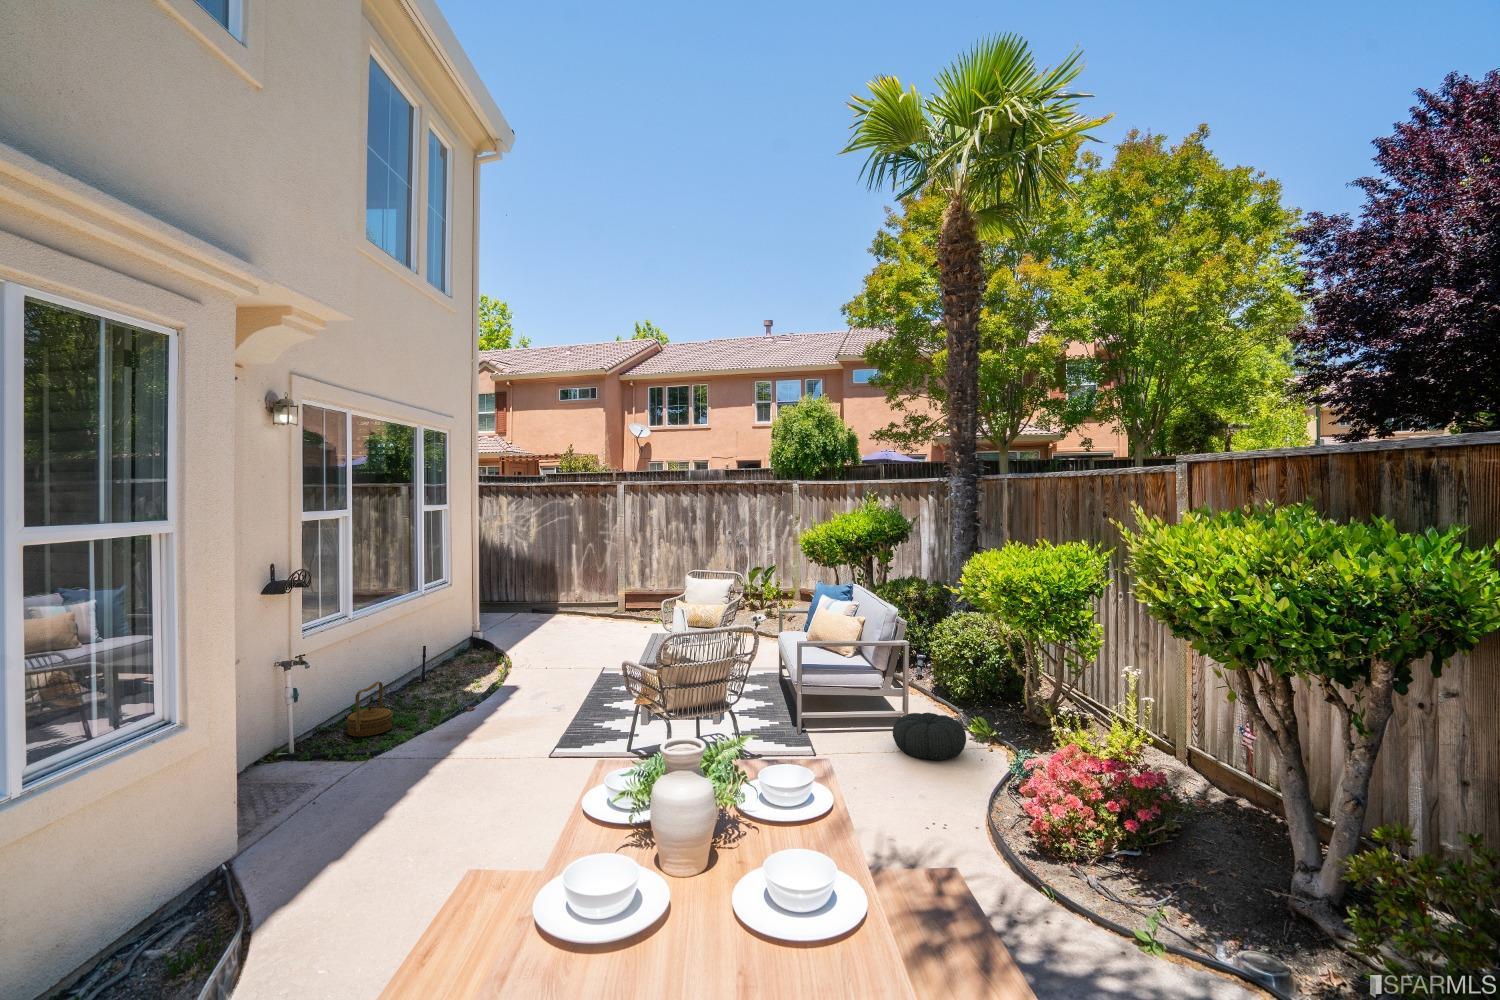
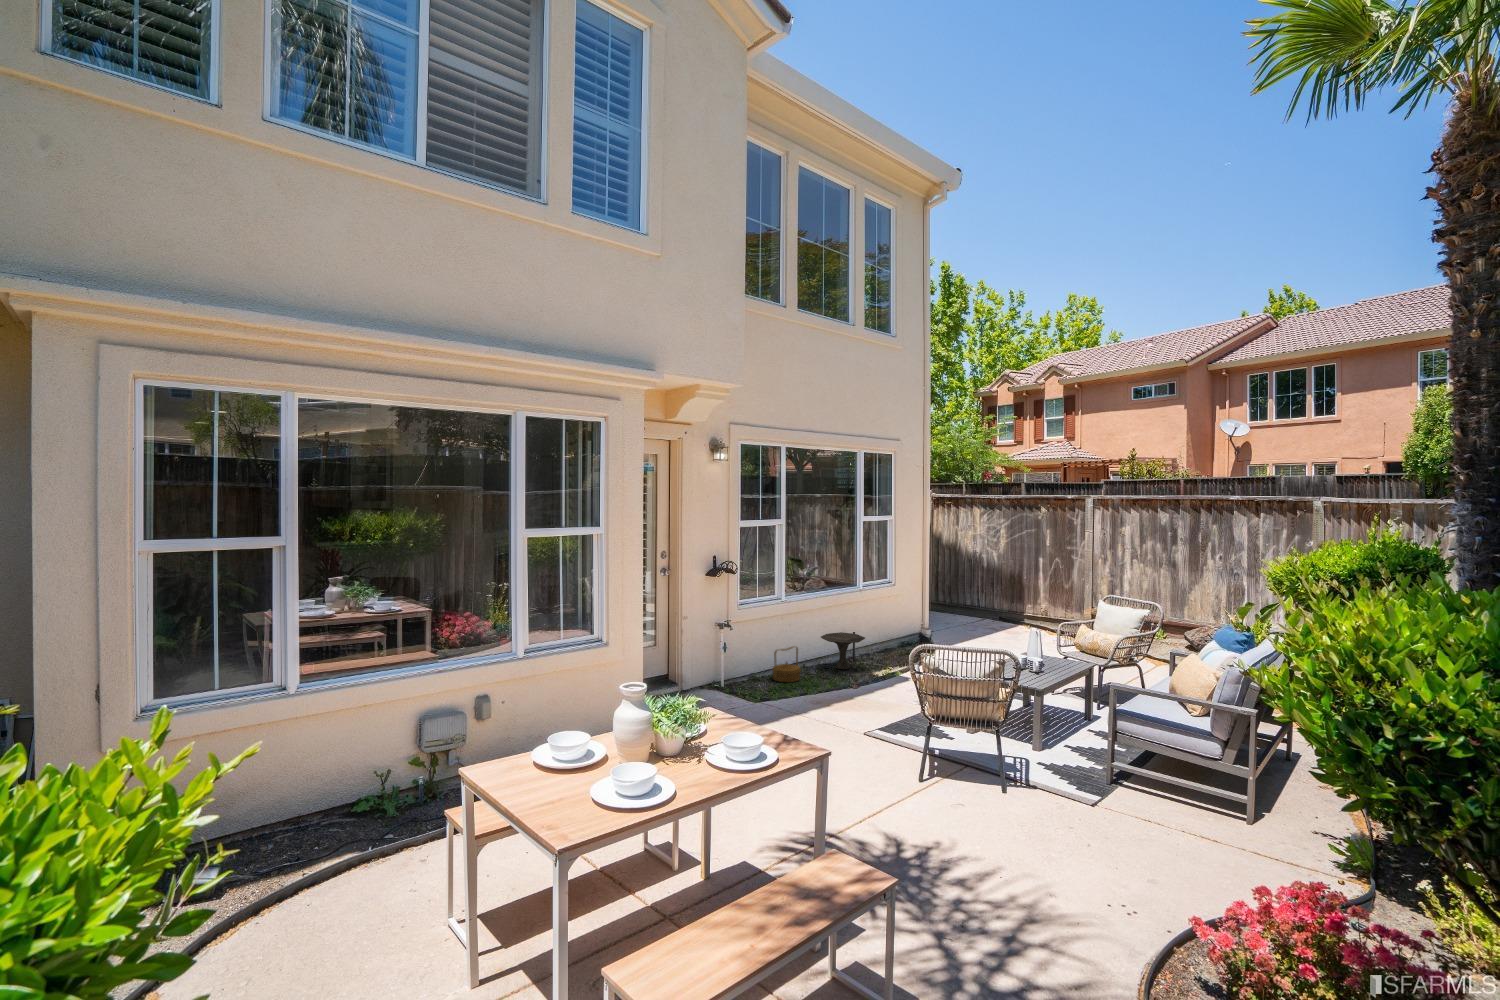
side table: none [398,651,459,701] -> present [821,632,865,670]
pouf: present [893,713,966,760] -> none [1180,791,1283,855]

